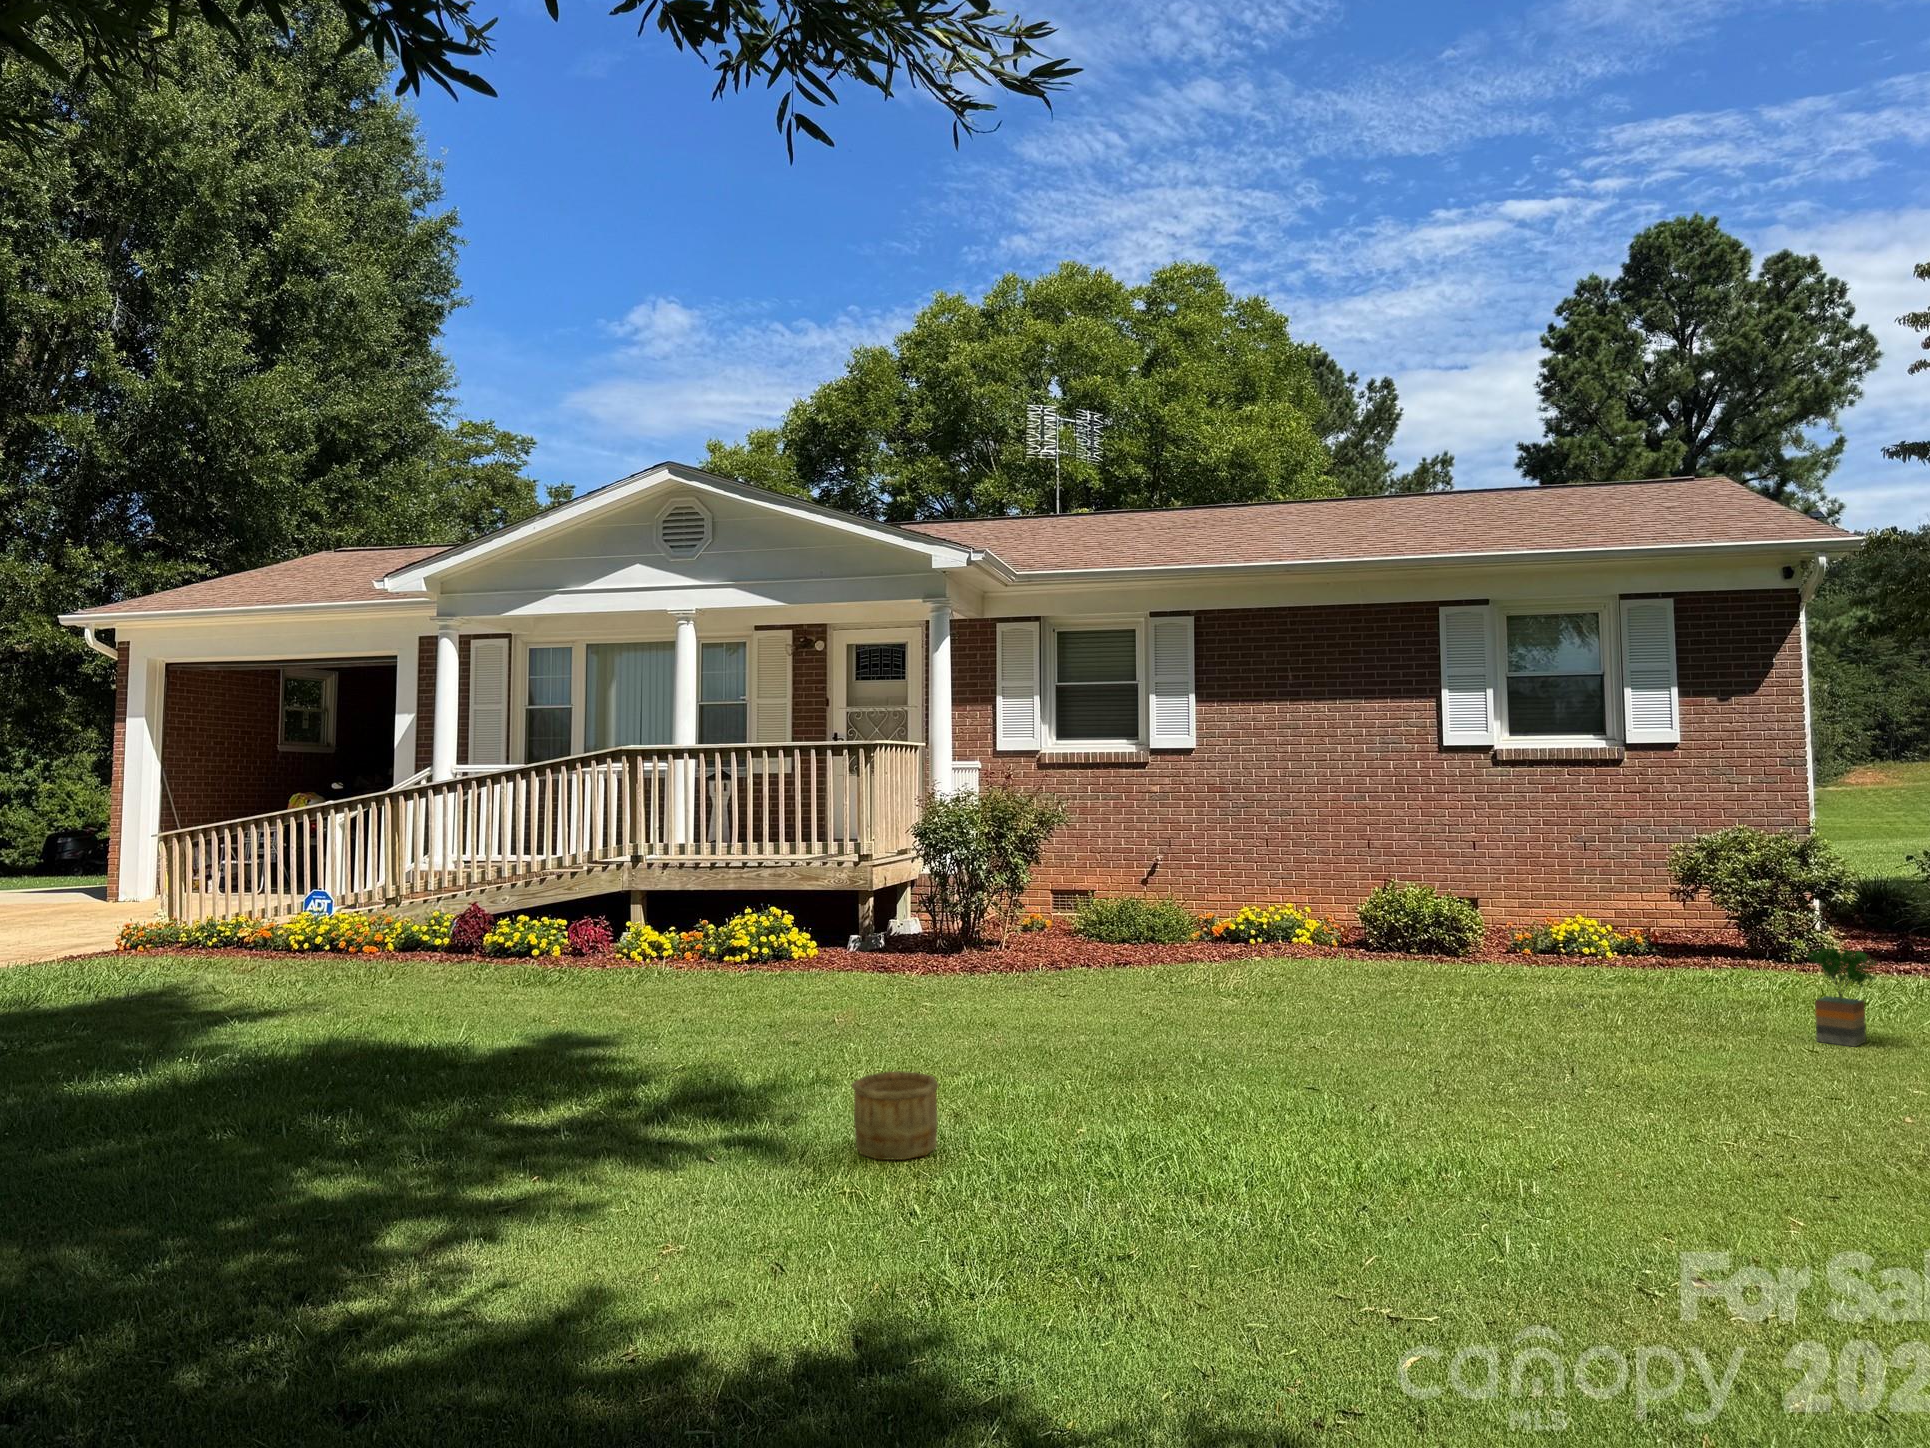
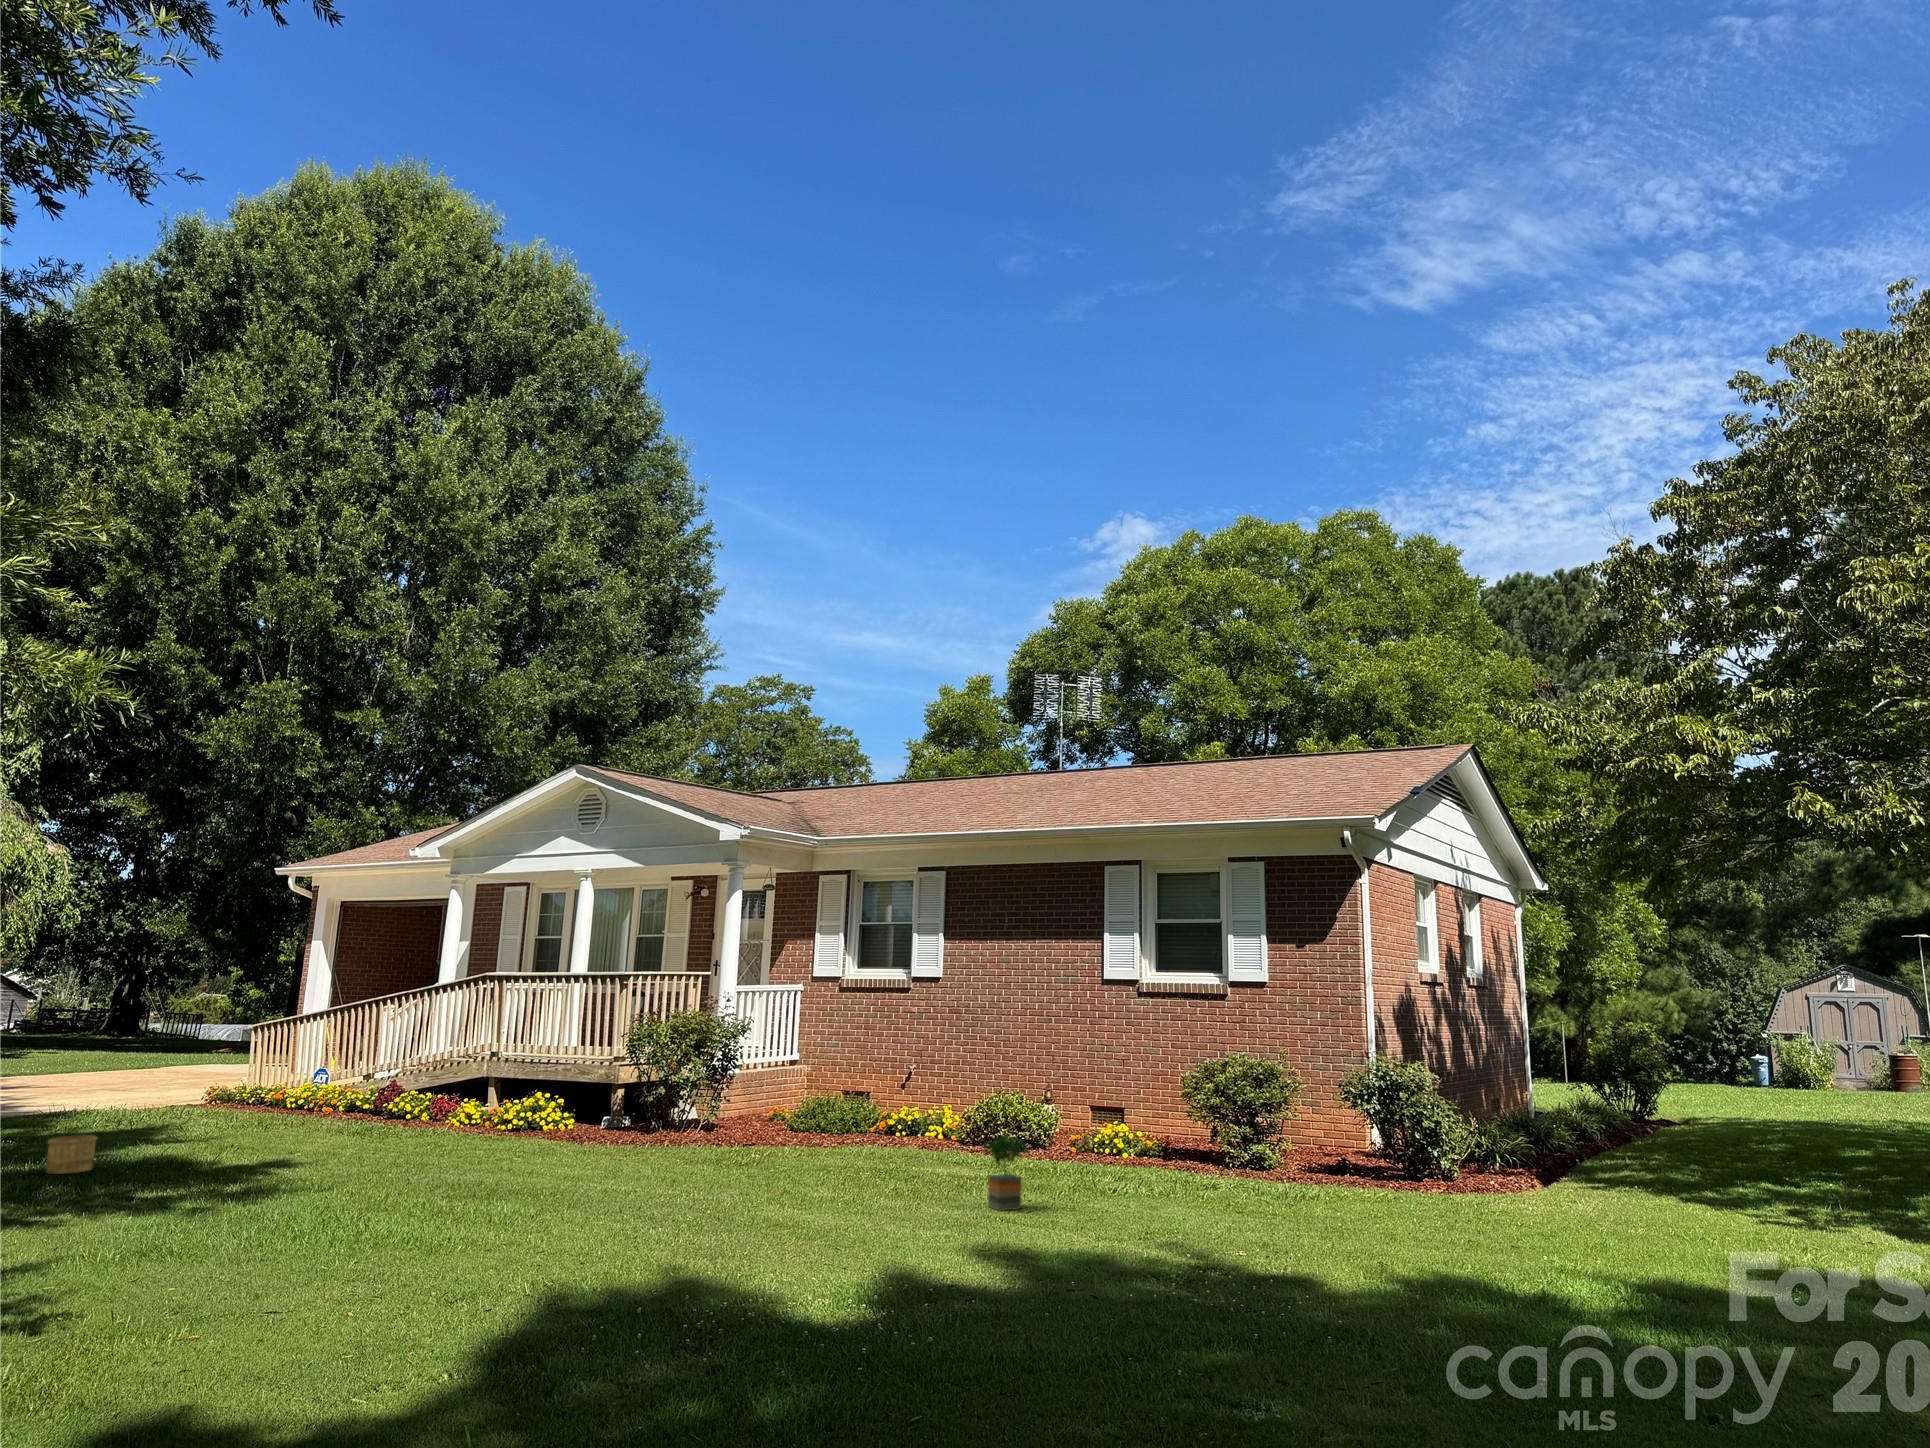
wooden bucket: present [852,1071,939,1160] -> present [46,1135,97,1174]

